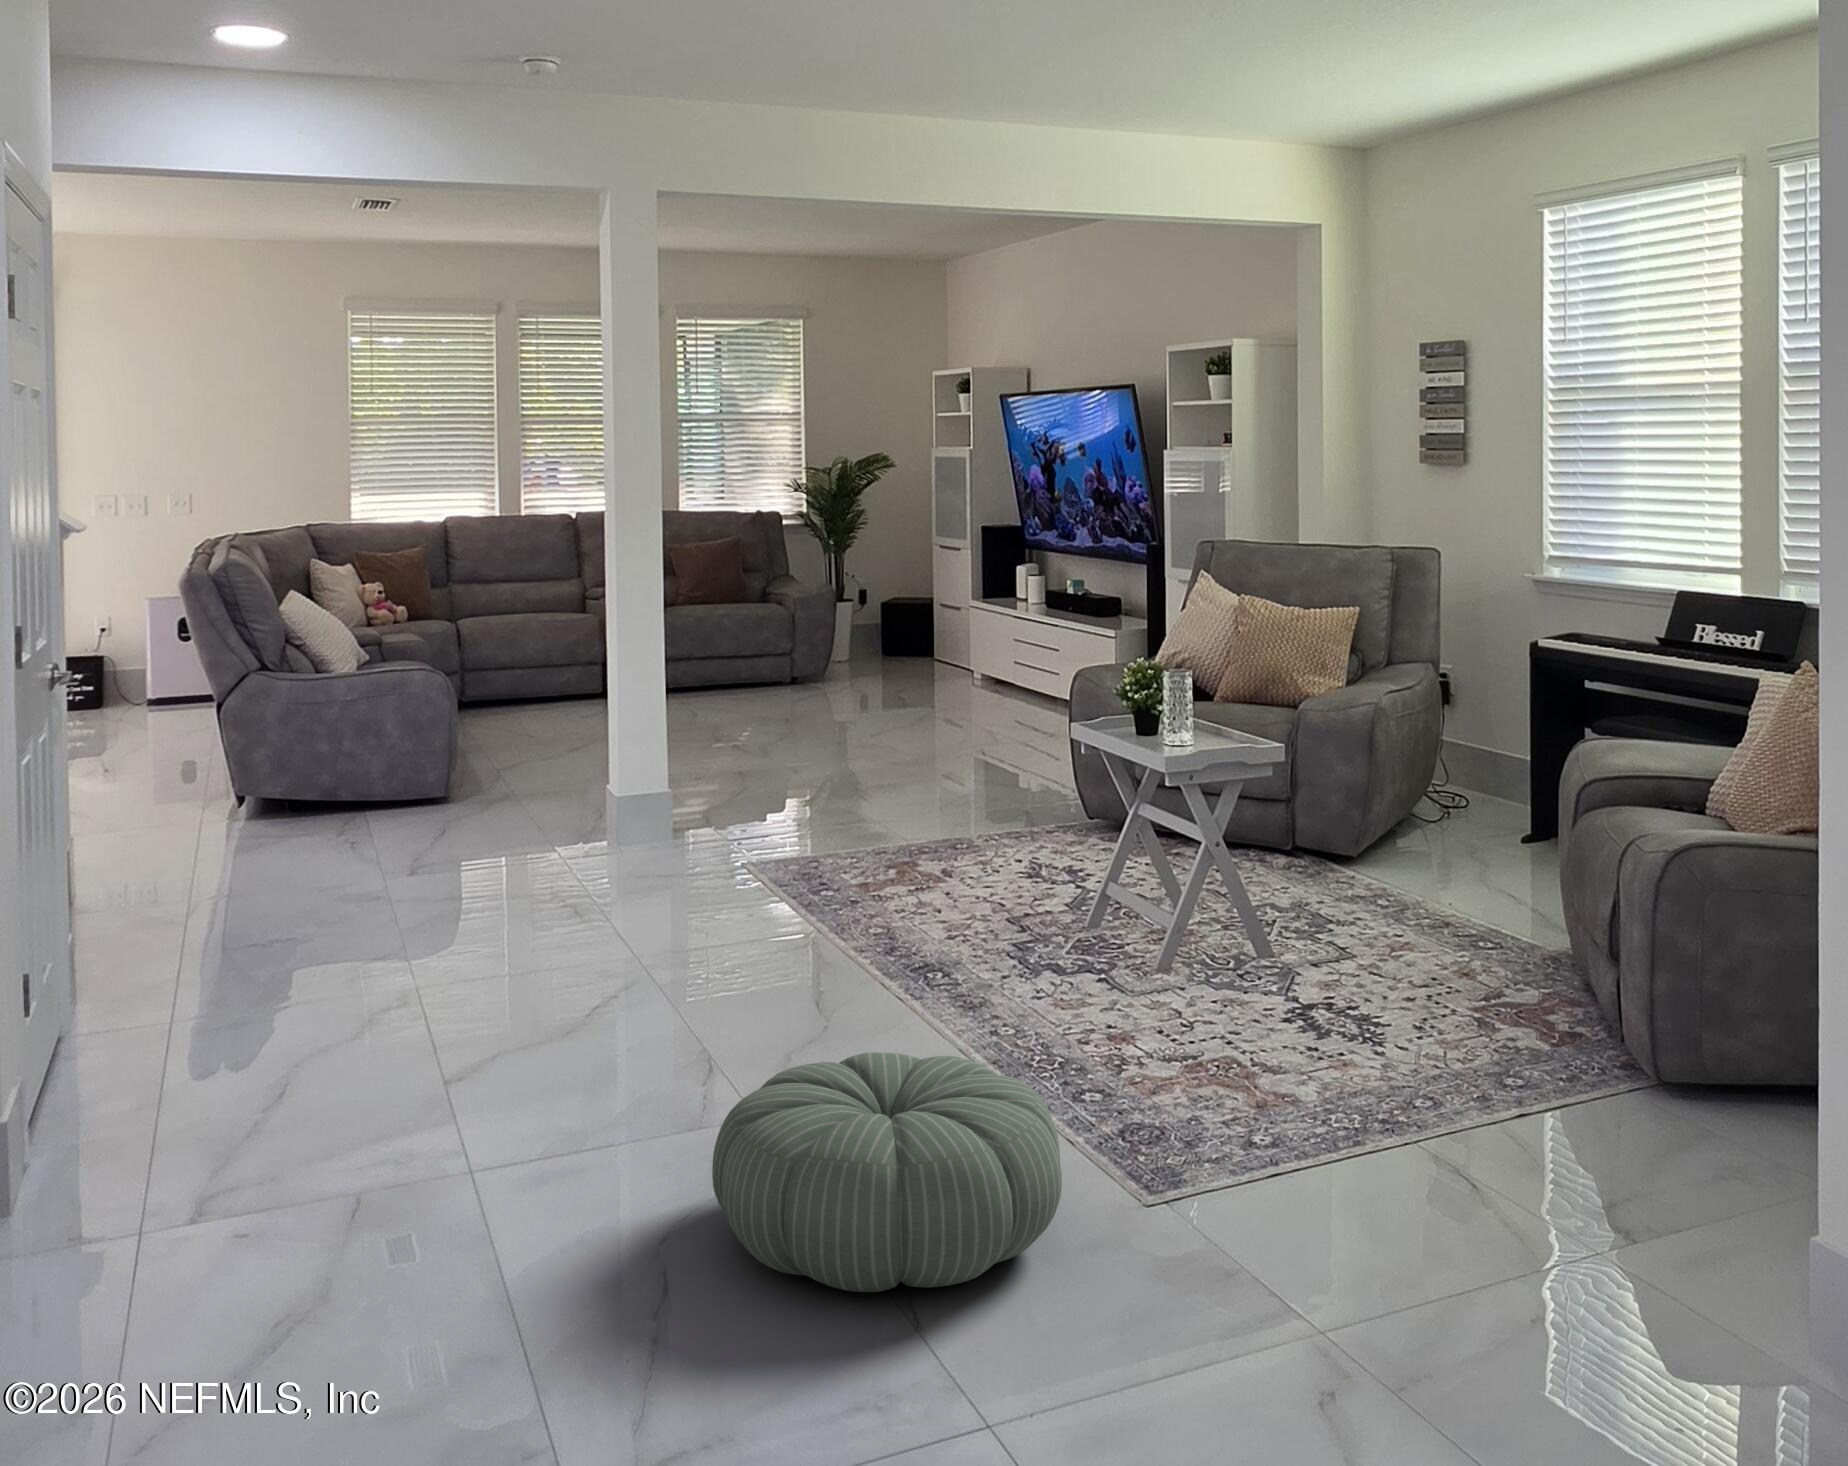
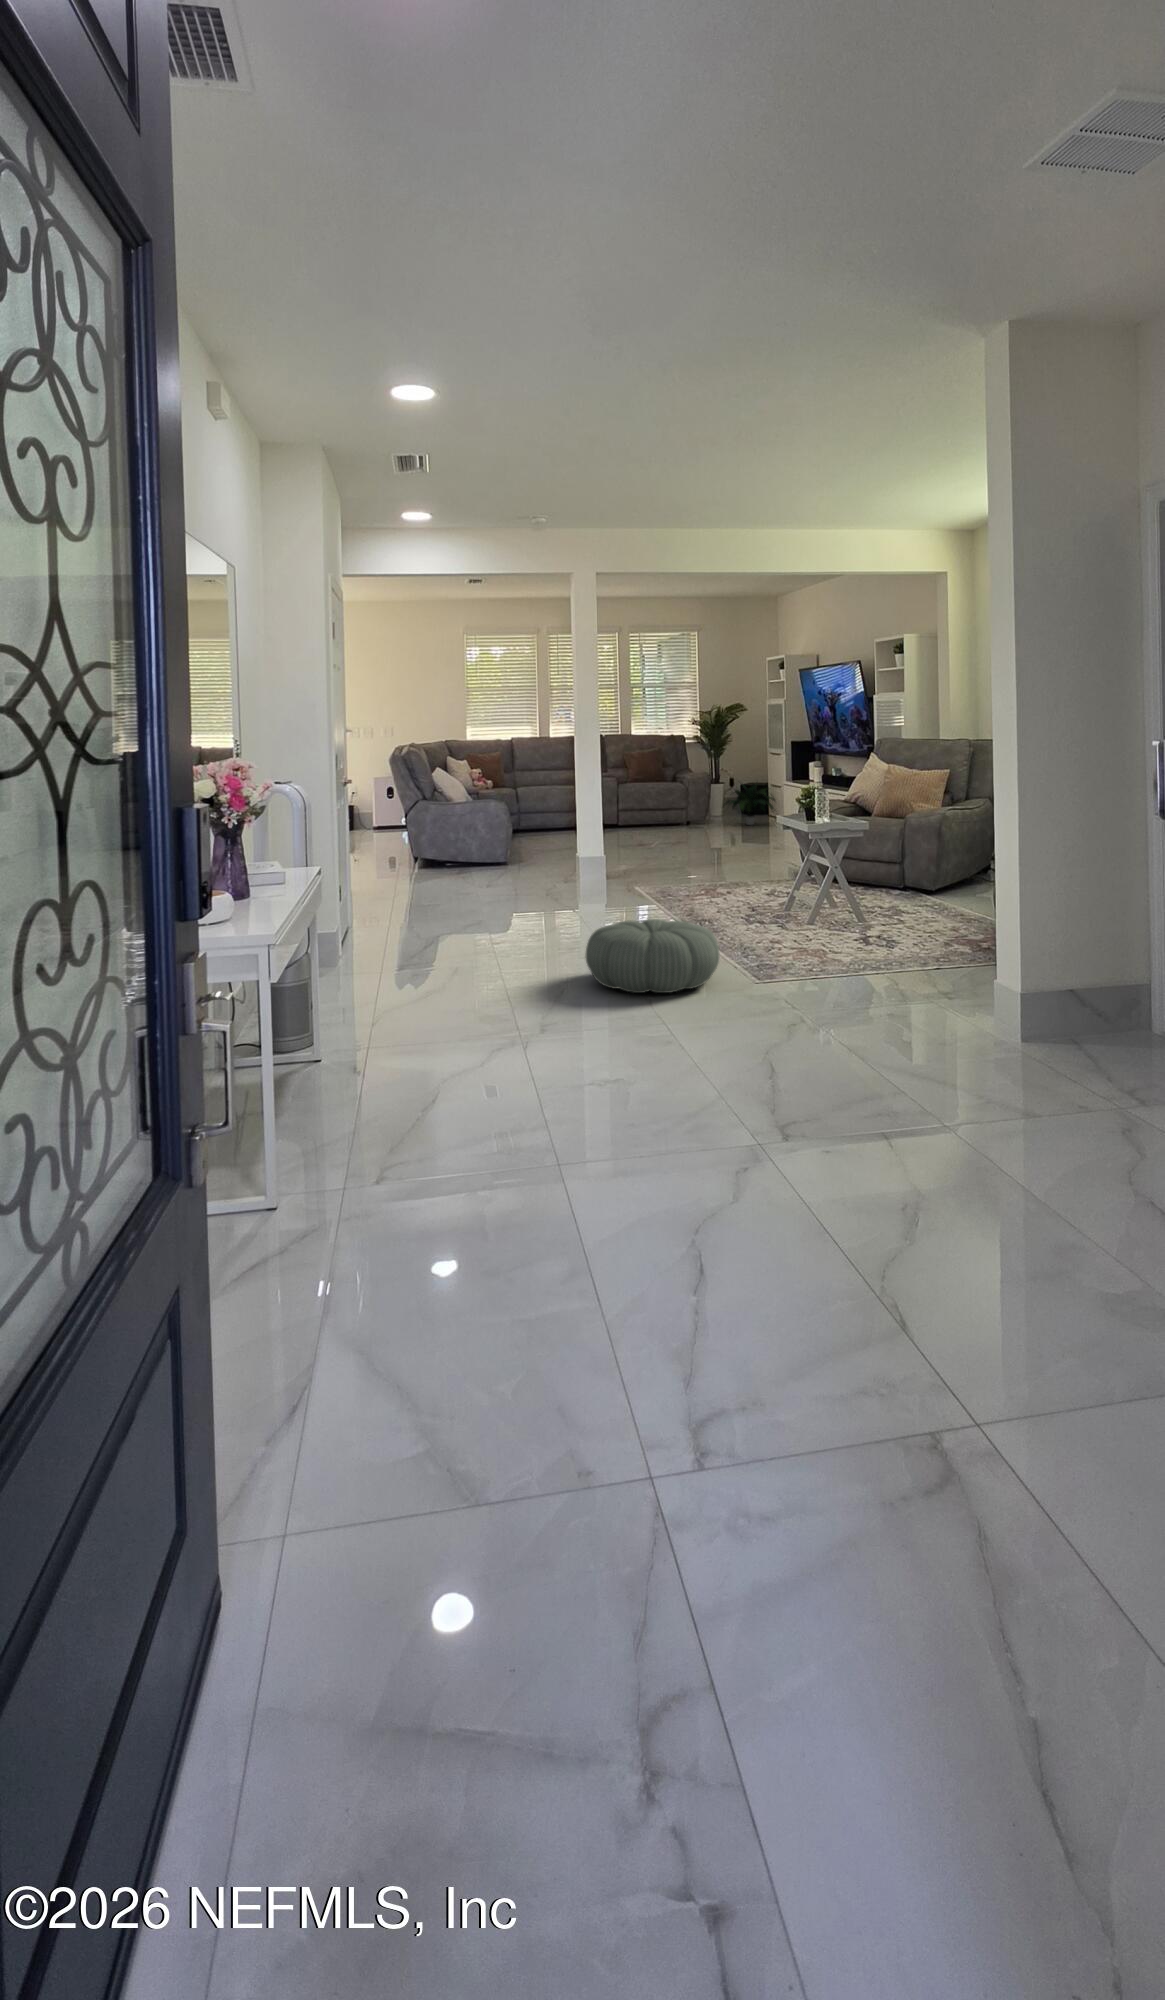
potted plant: none [856,598,963,682] -> present [726,784,775,825]

